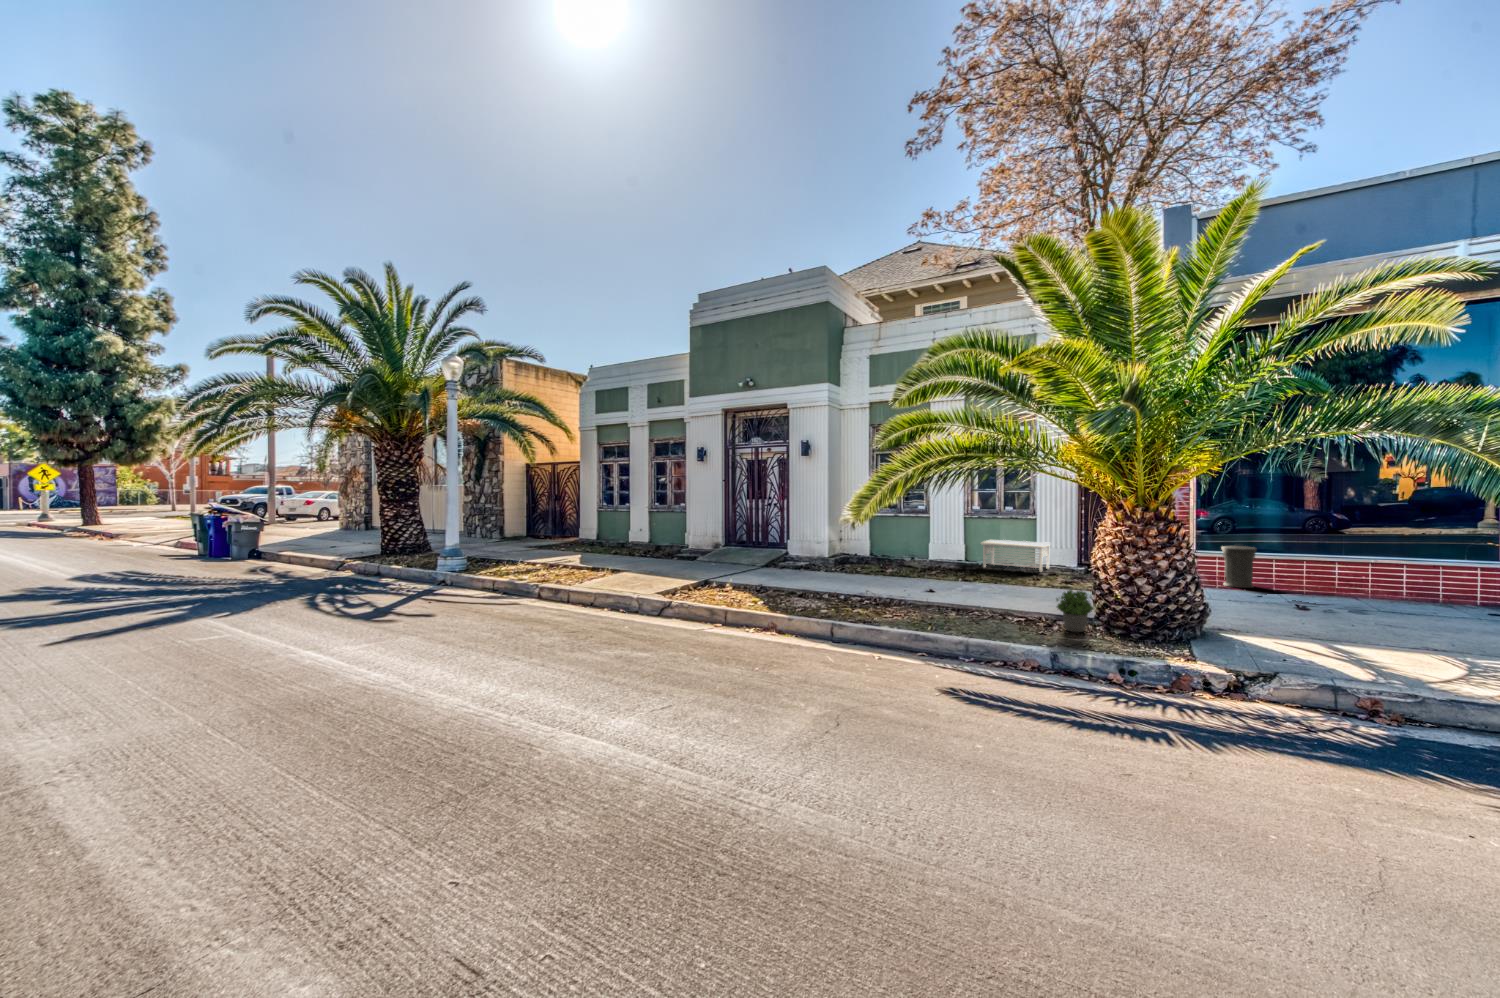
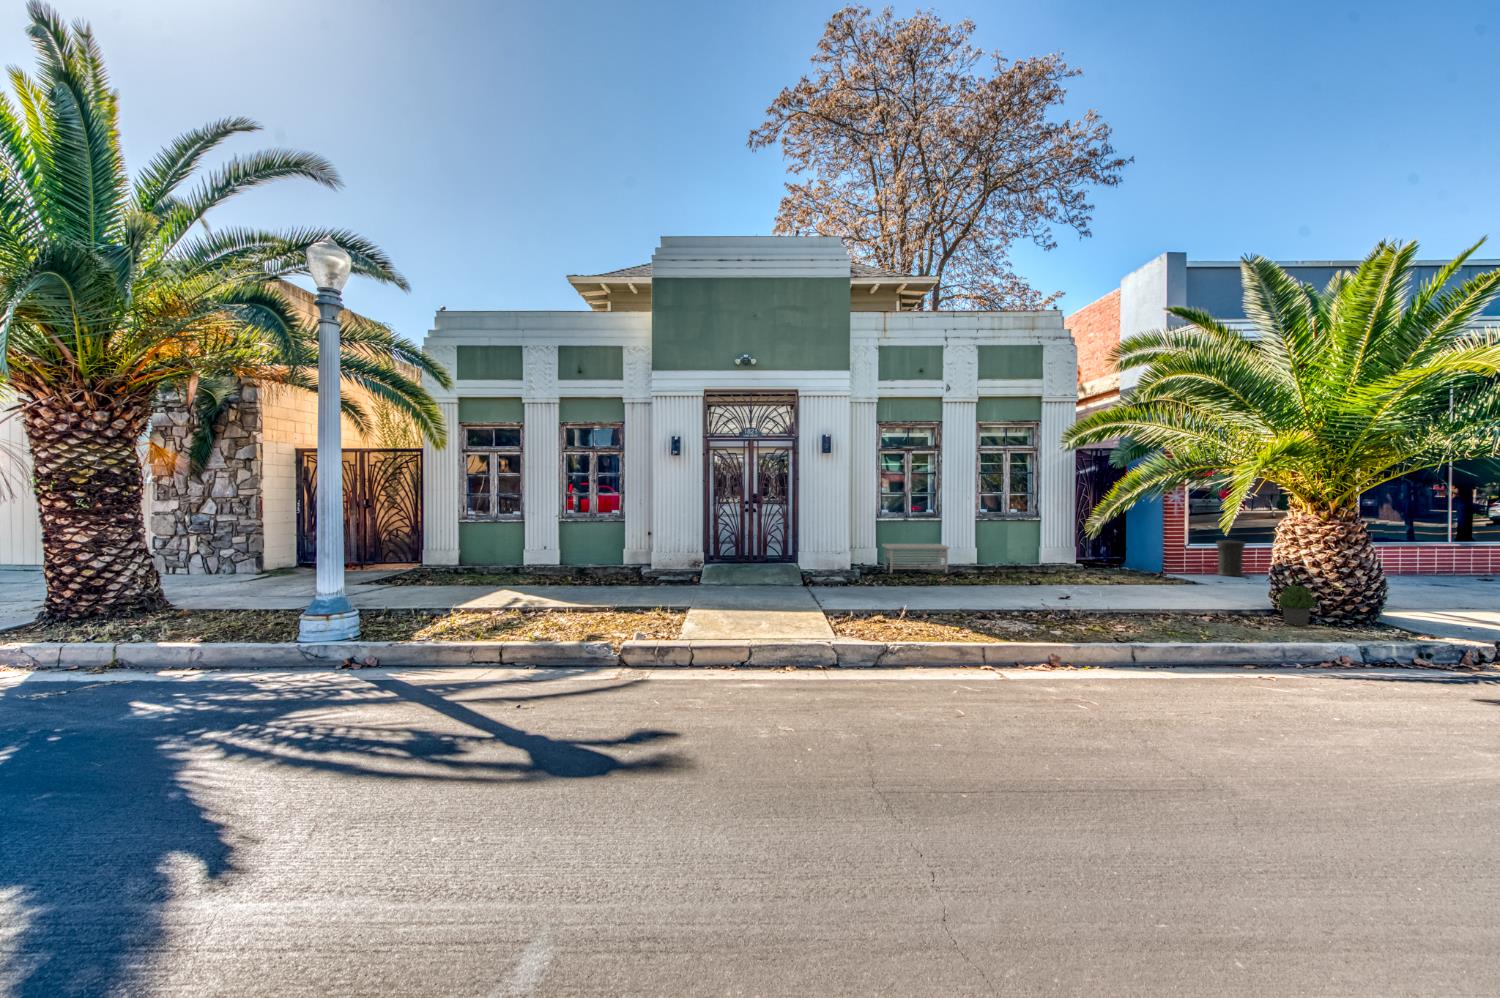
storage bench: present [981,540,1050,572] -> present [882,544,949,573]

